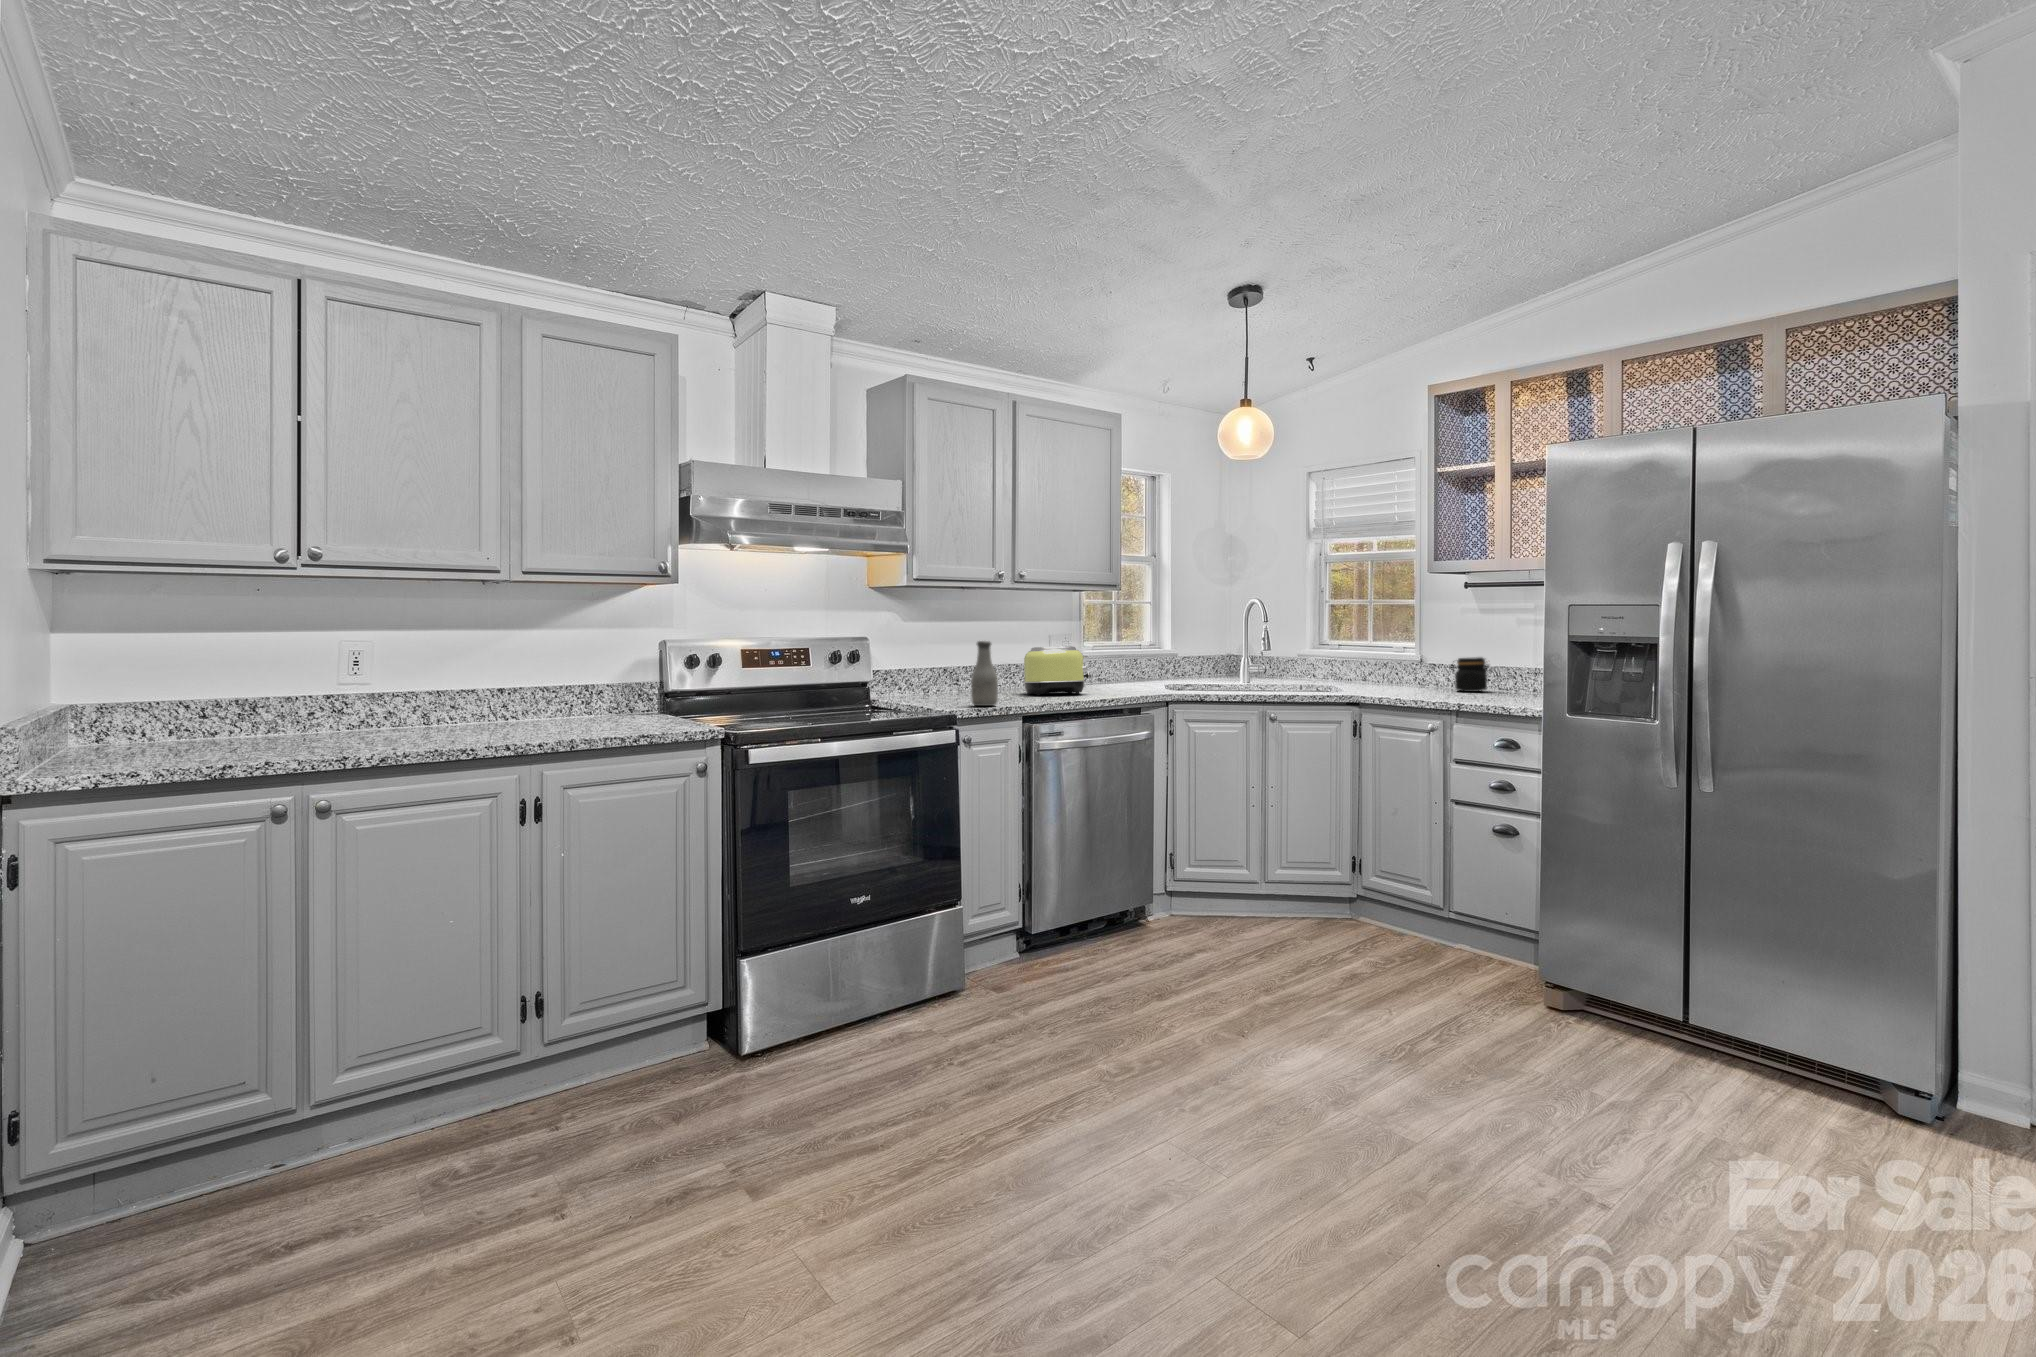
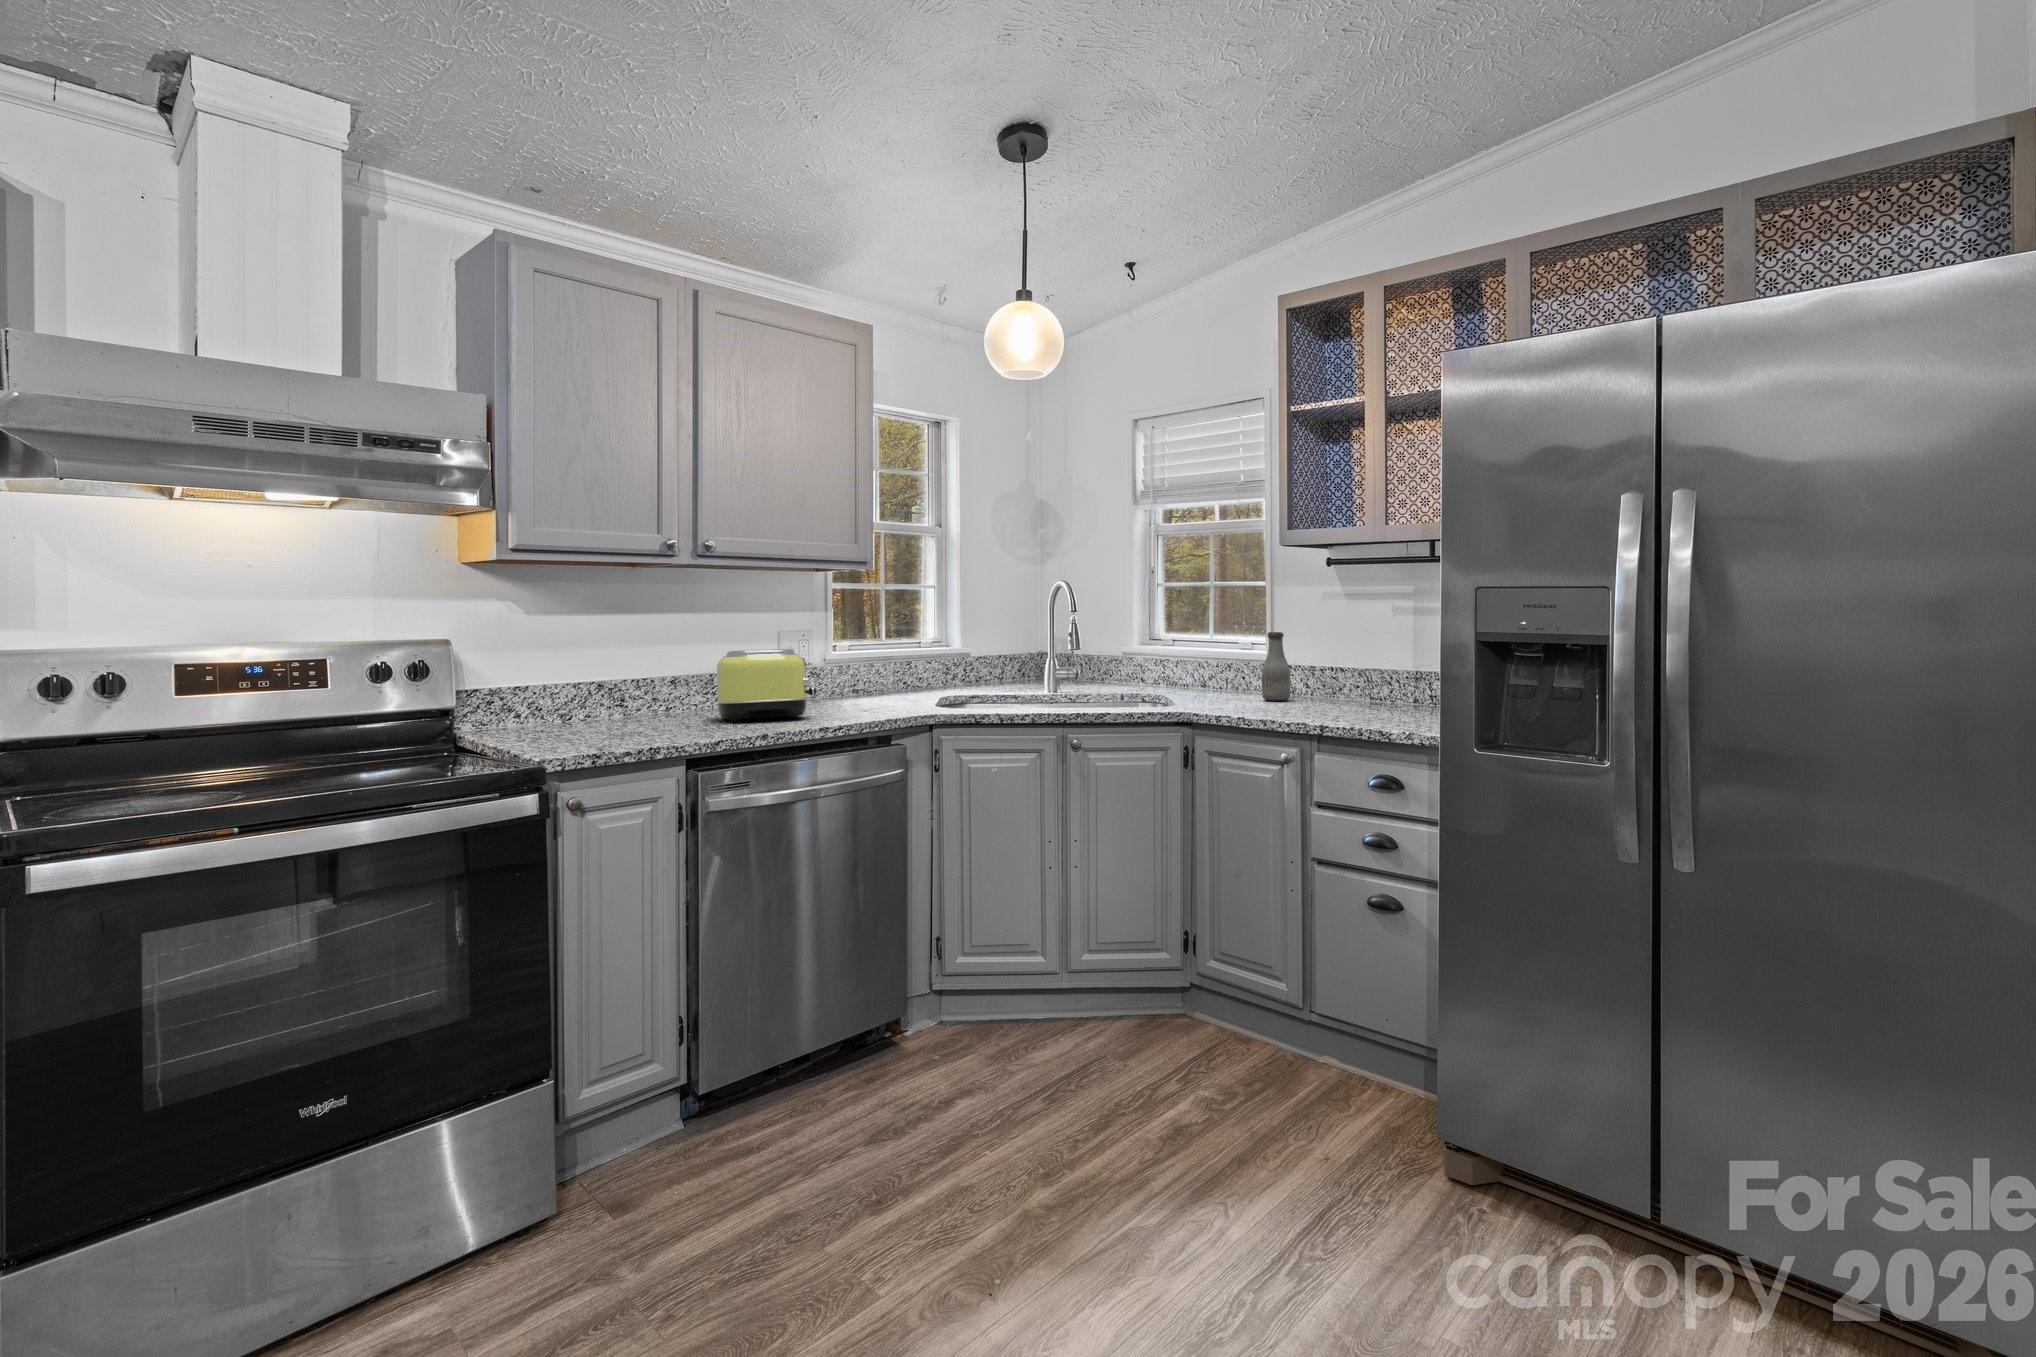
bottle: present [971,641,998,706] -> present [1262,632,1291,701]
jar: present [1451,657,1489,692] -> none [1308,659,1360,705]

